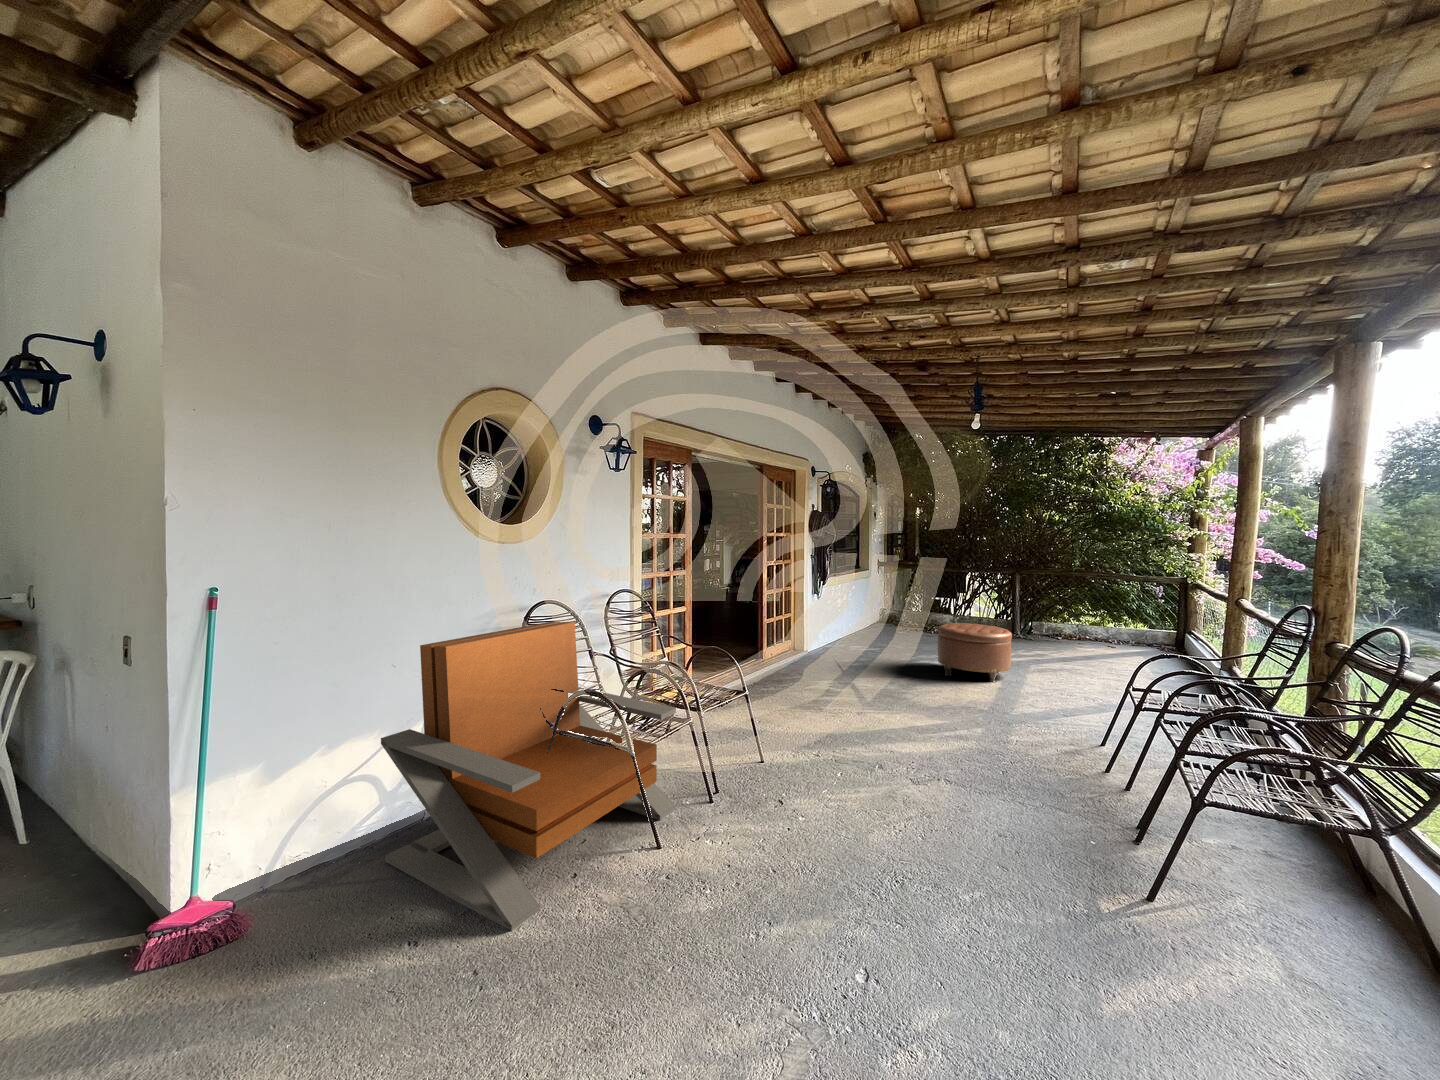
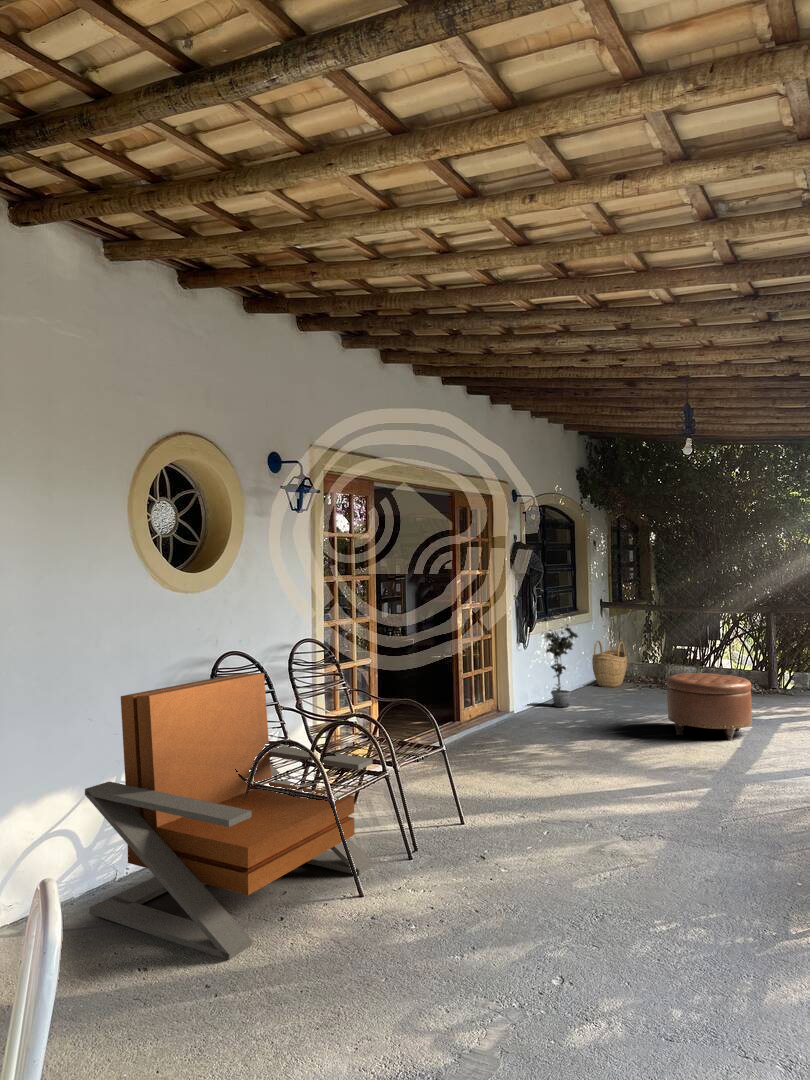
potted plant: none [830,579,862,647] -> present [542,625,578,707]
woven basket: none [870,592,898,631] -> present [592,641,627,687]

